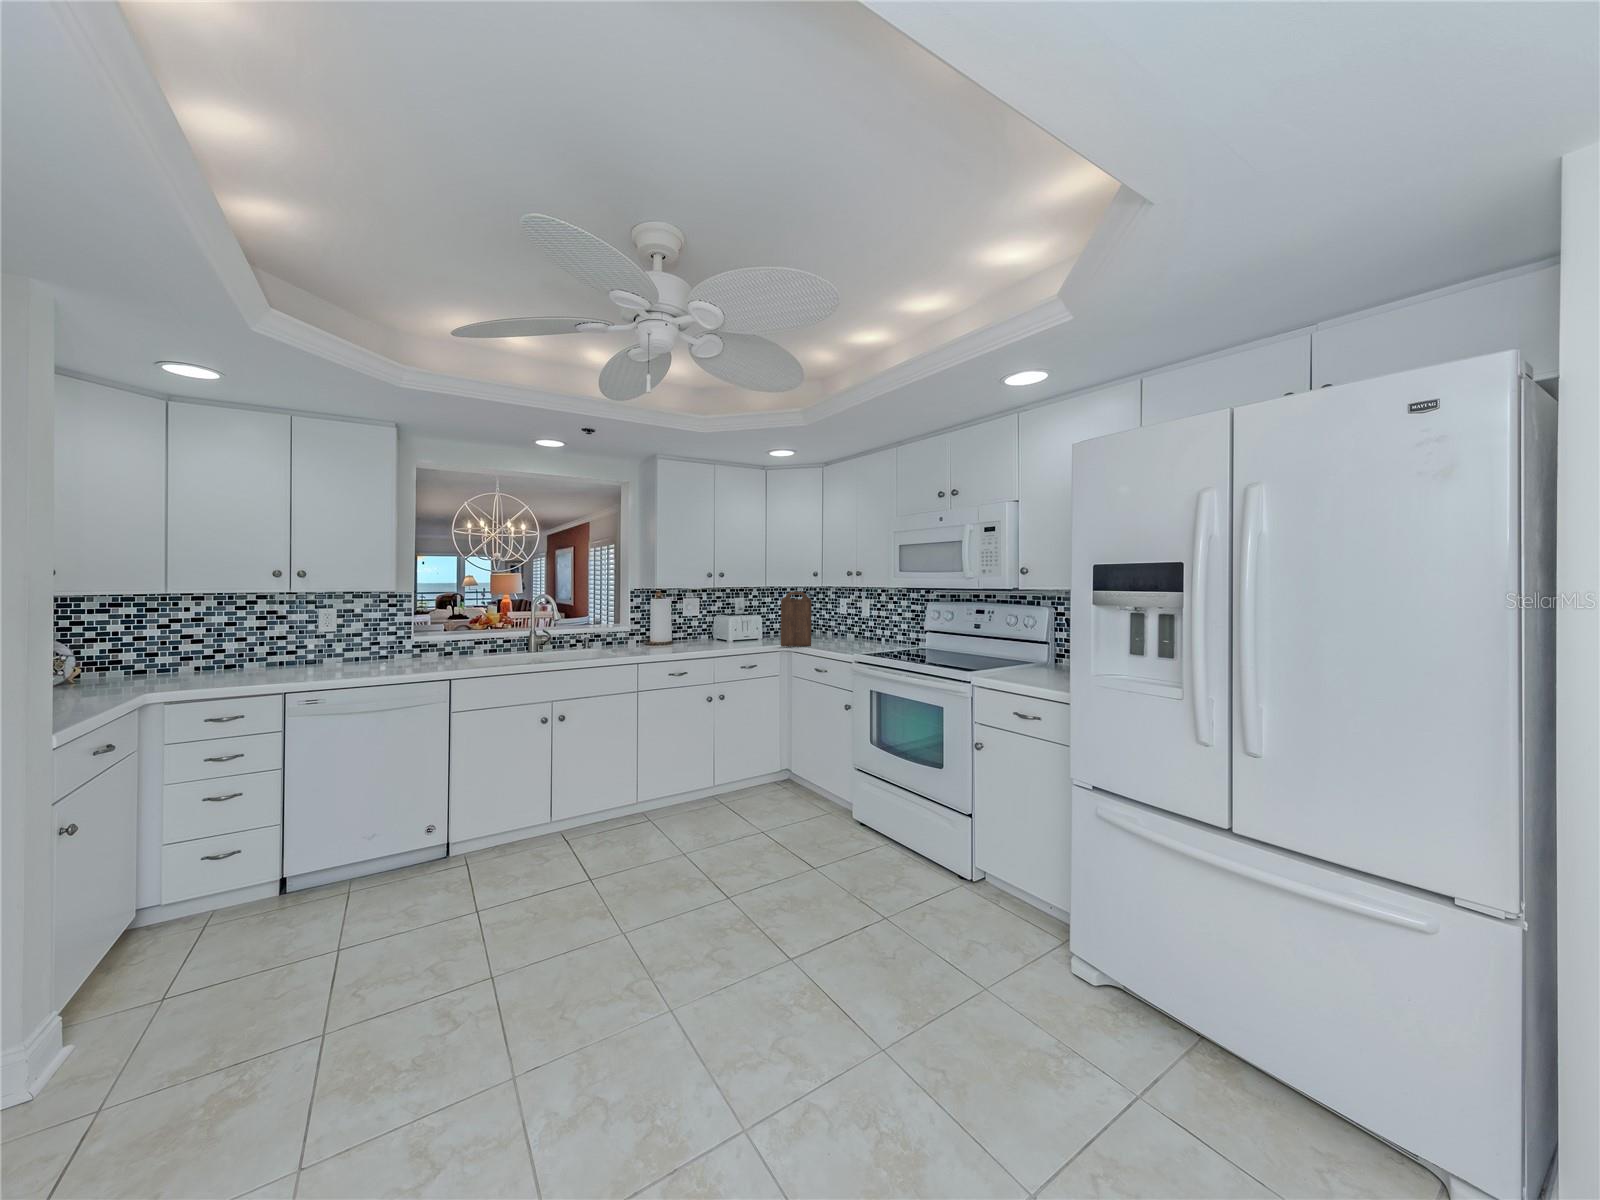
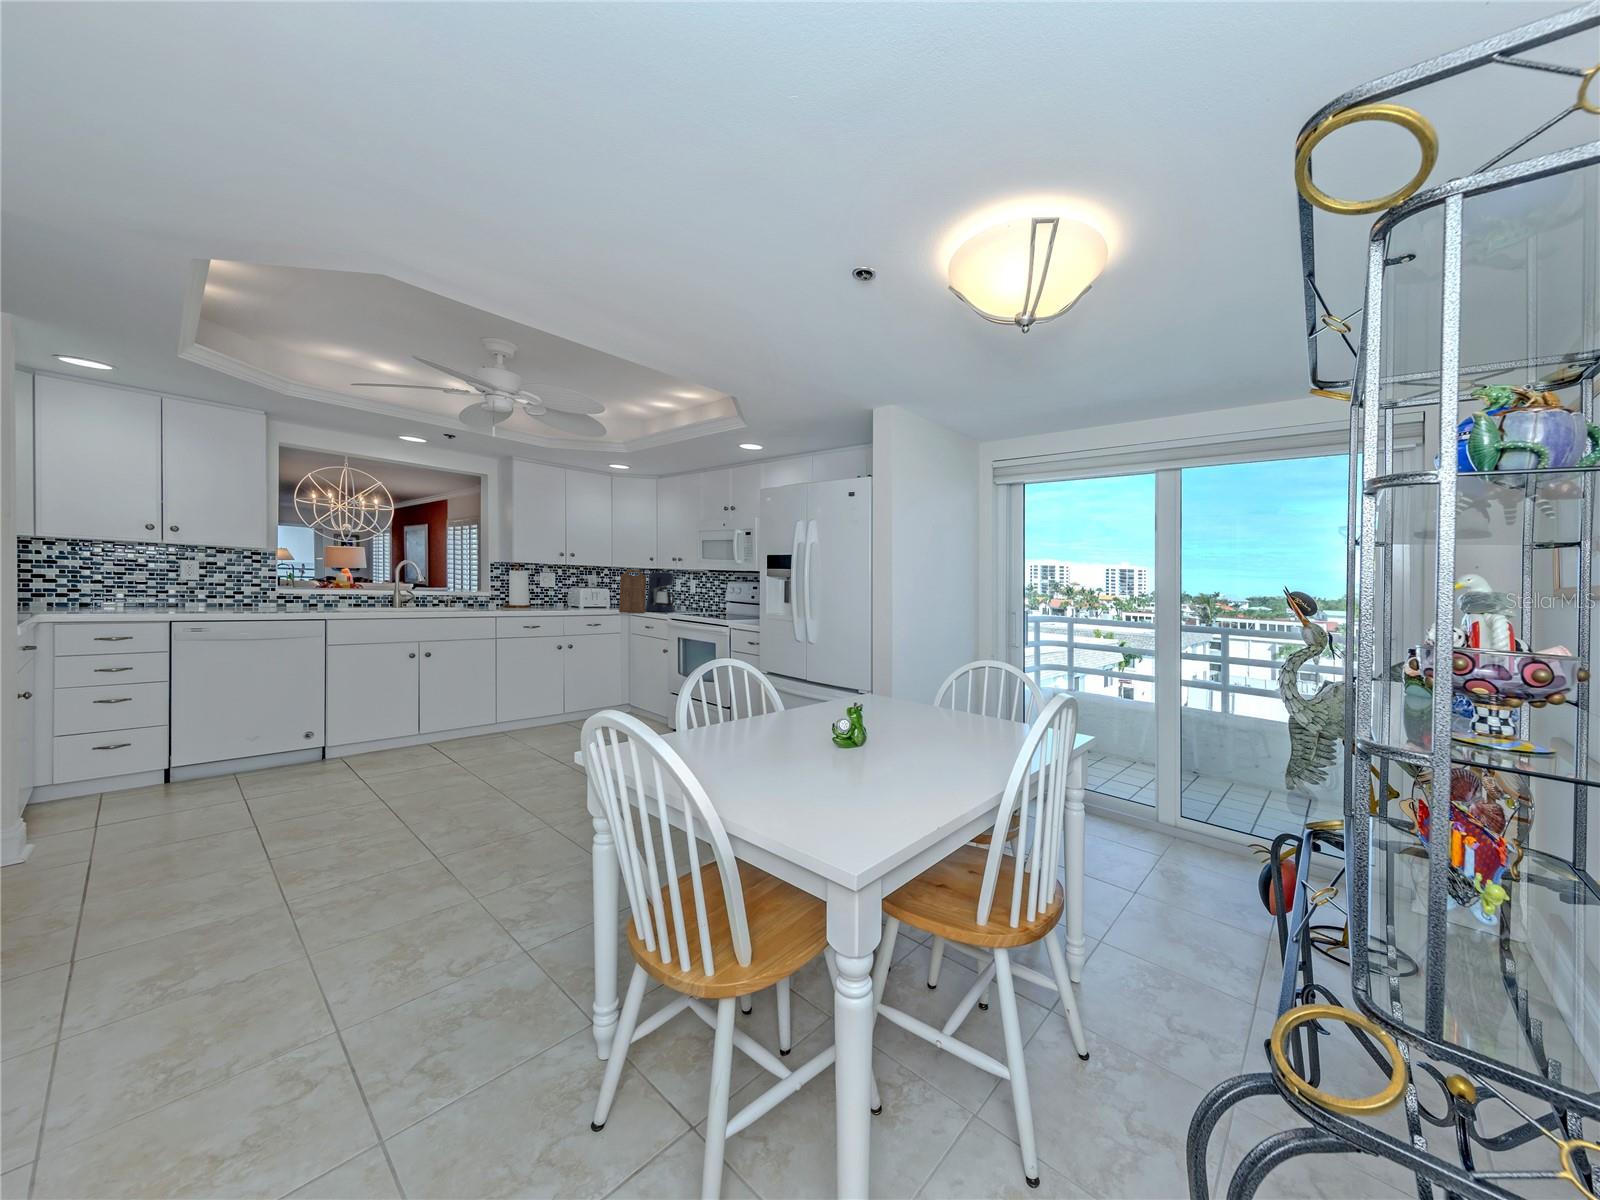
coffee maker: none [807,592,845,642] -> present [645,572,676,612]

